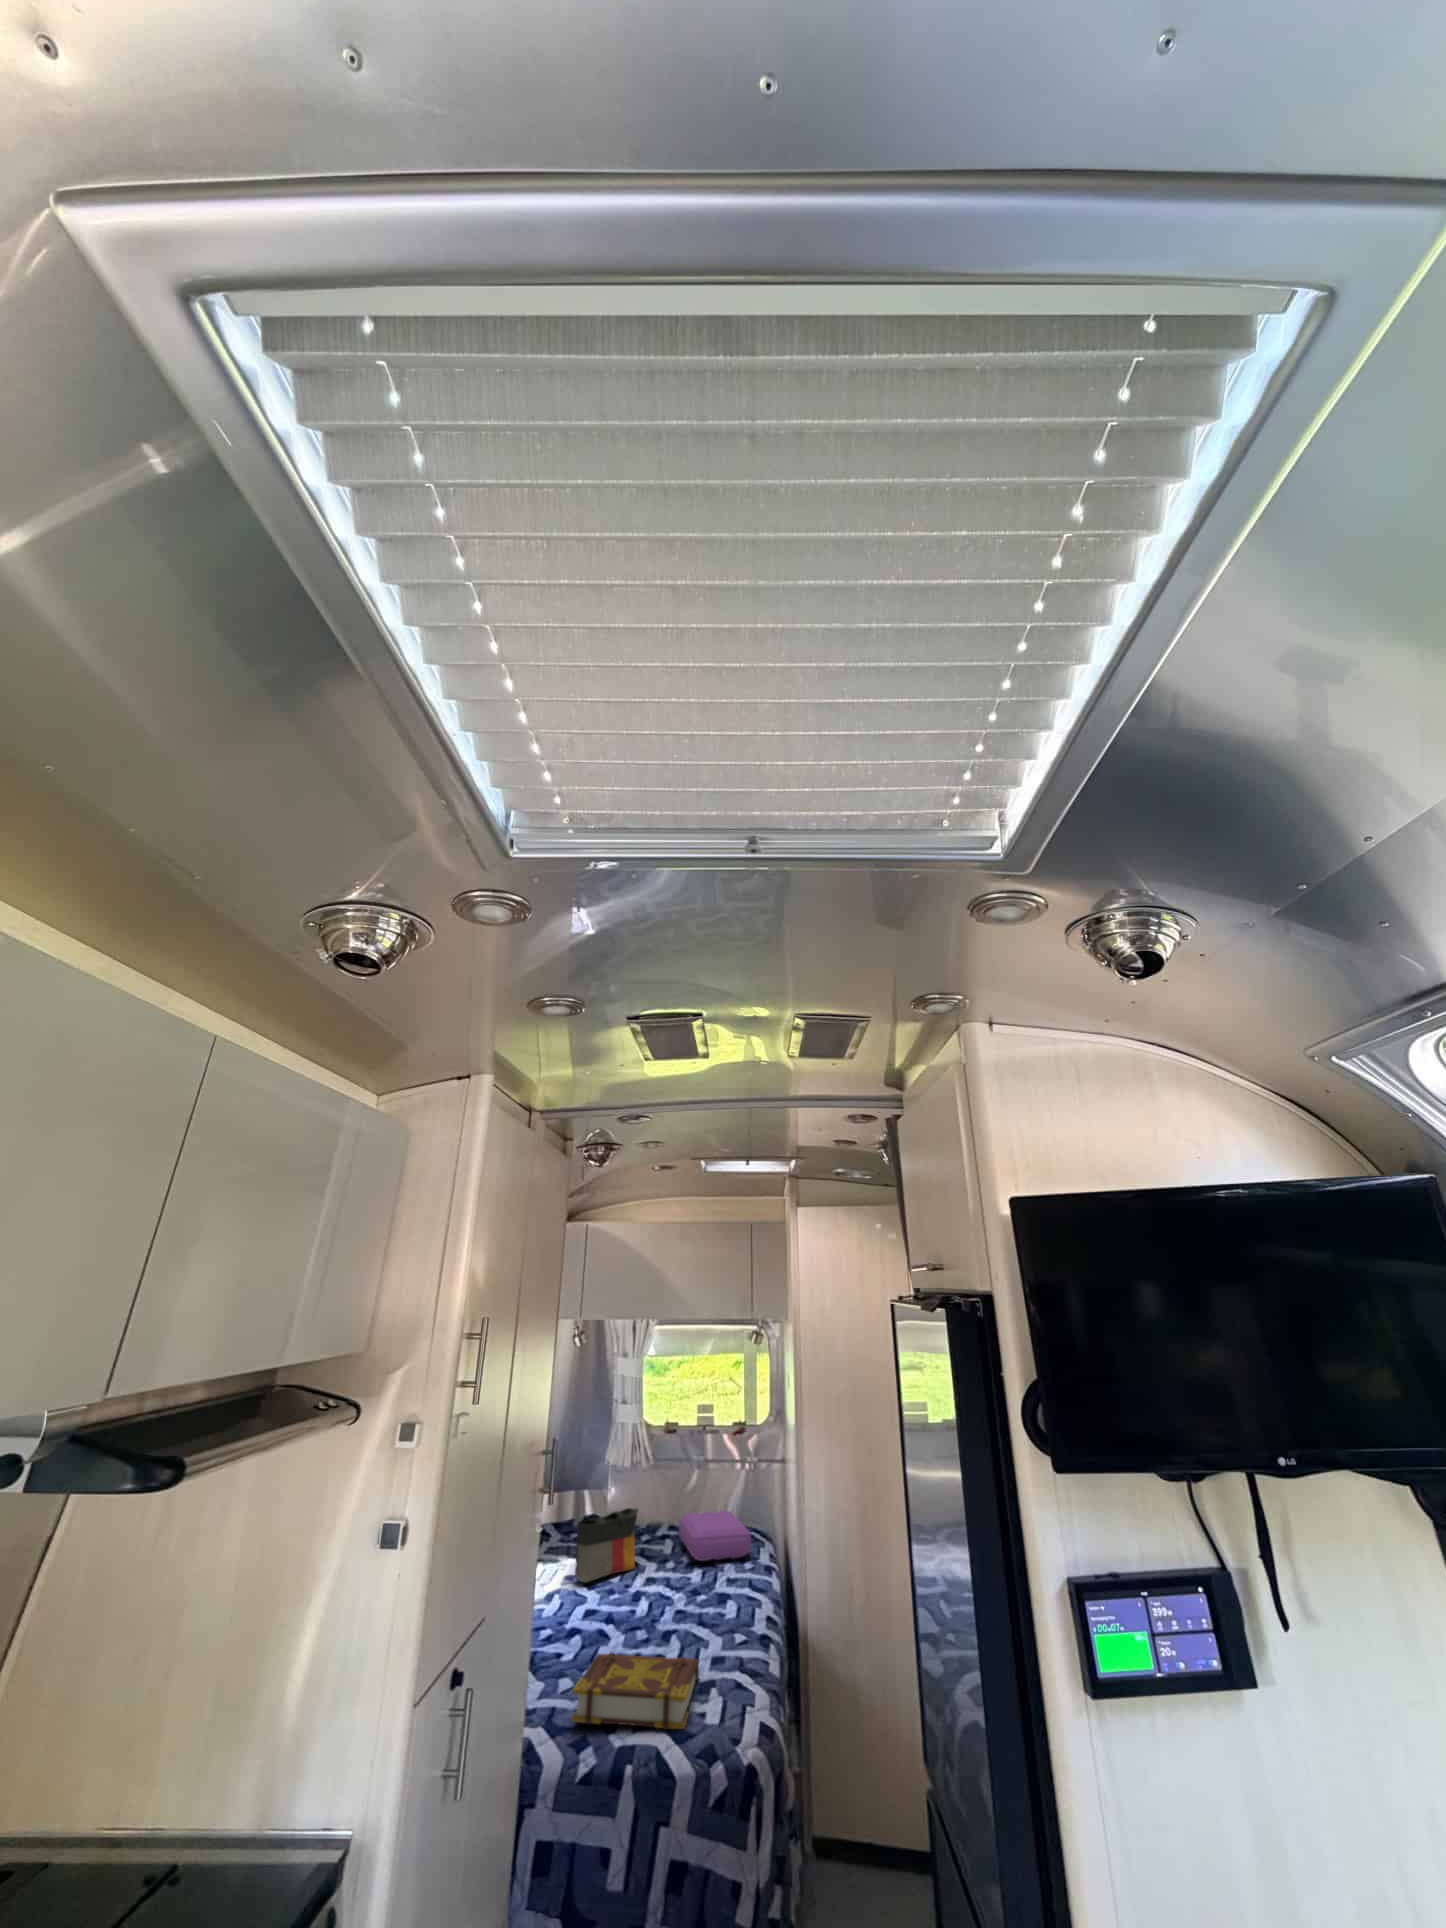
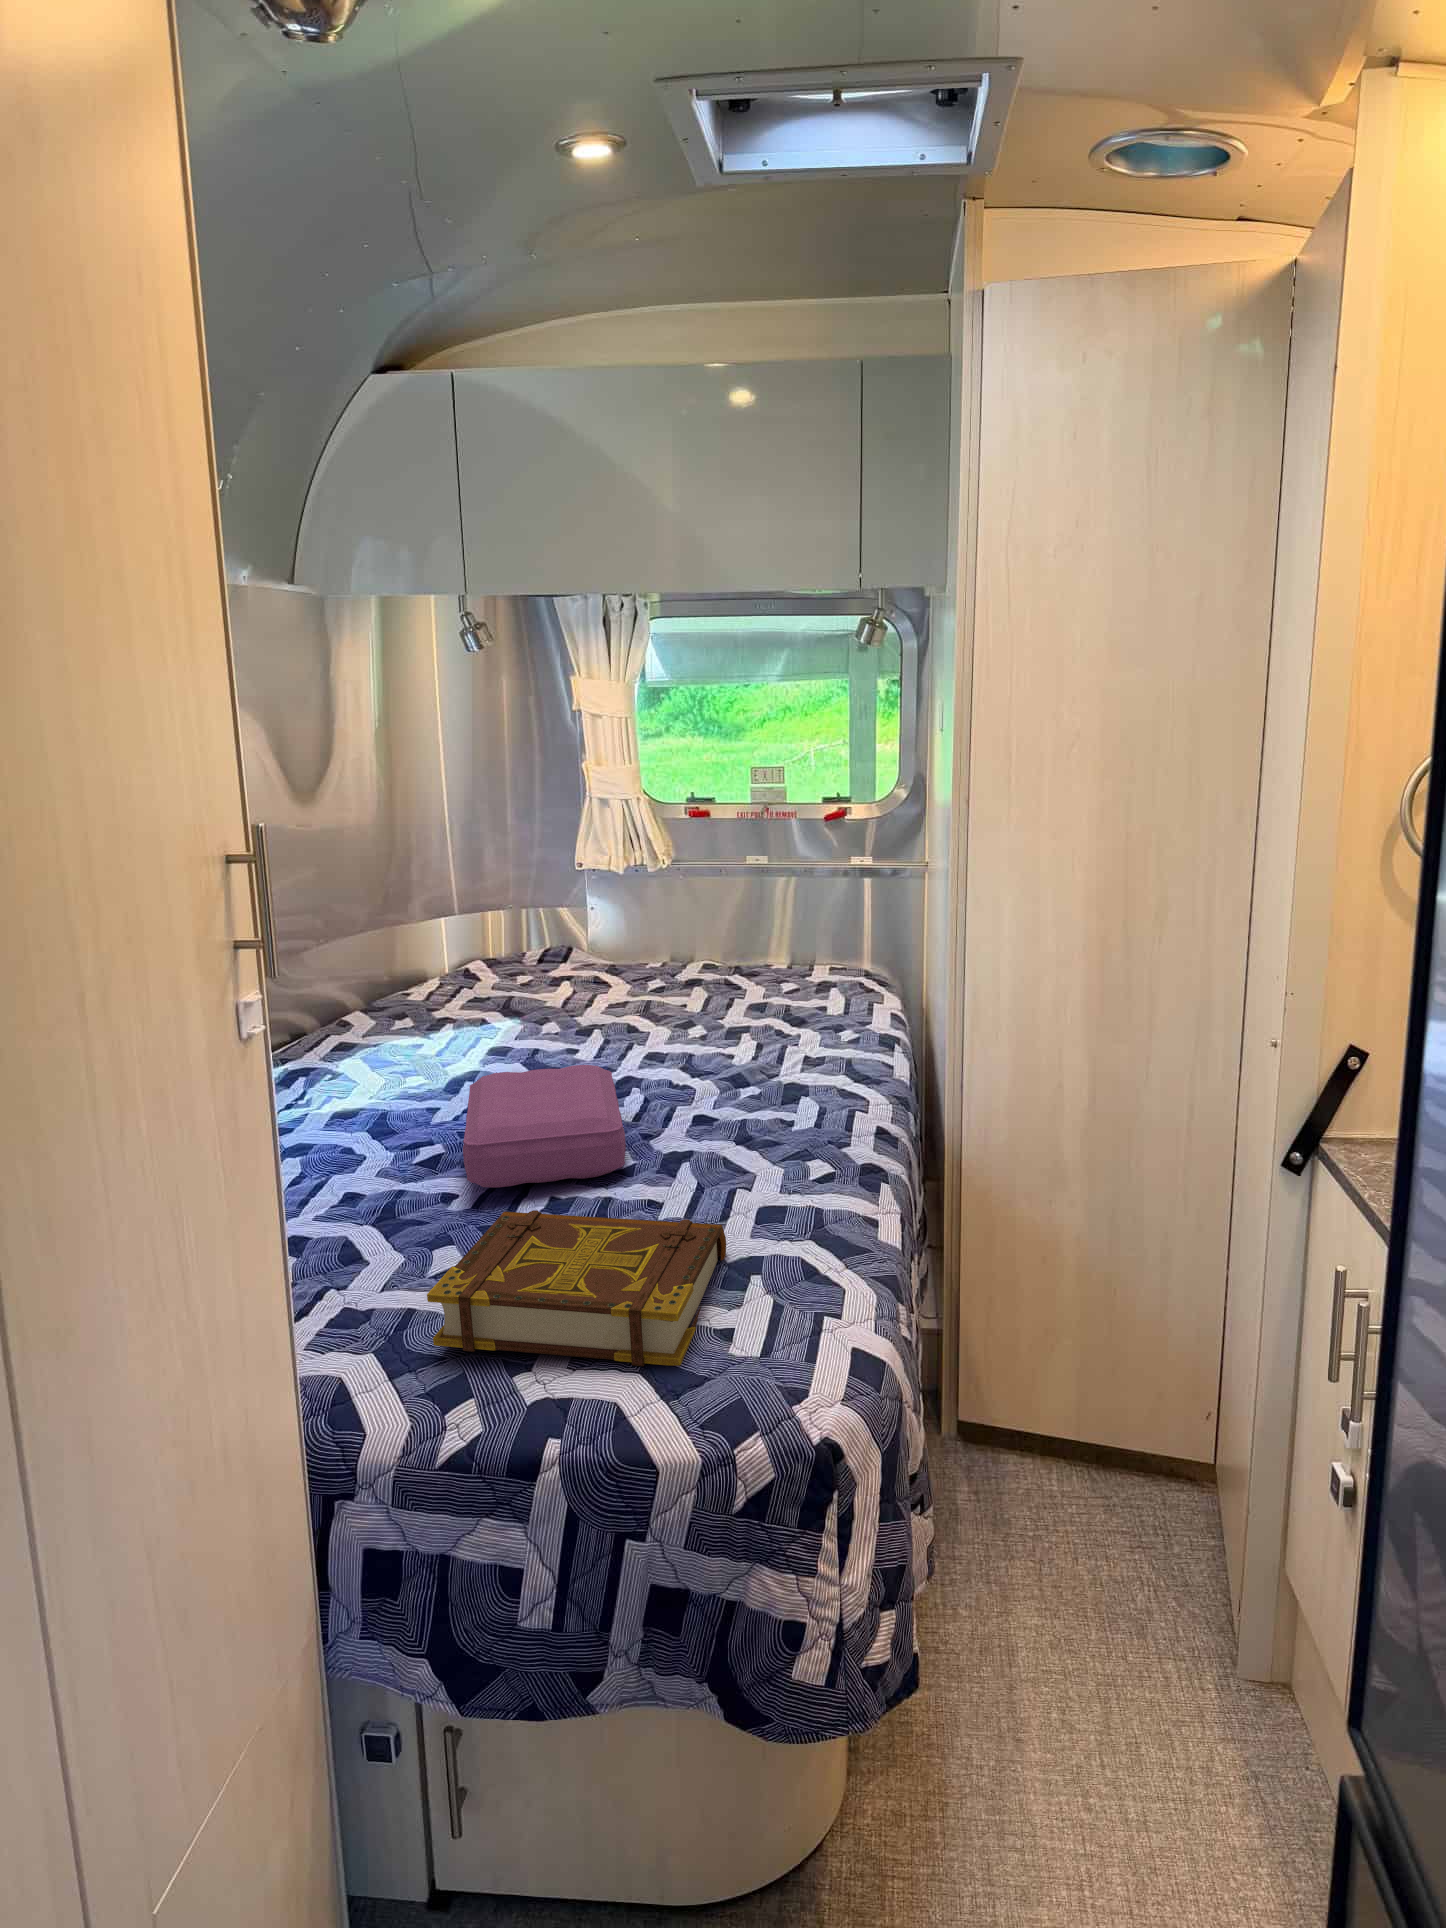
tote bag: present [575,1508,638,1582] -> none [494,941,626,1064]
pillow: present [679,1510,751,1561] -> present [463,1065,626,1187]

